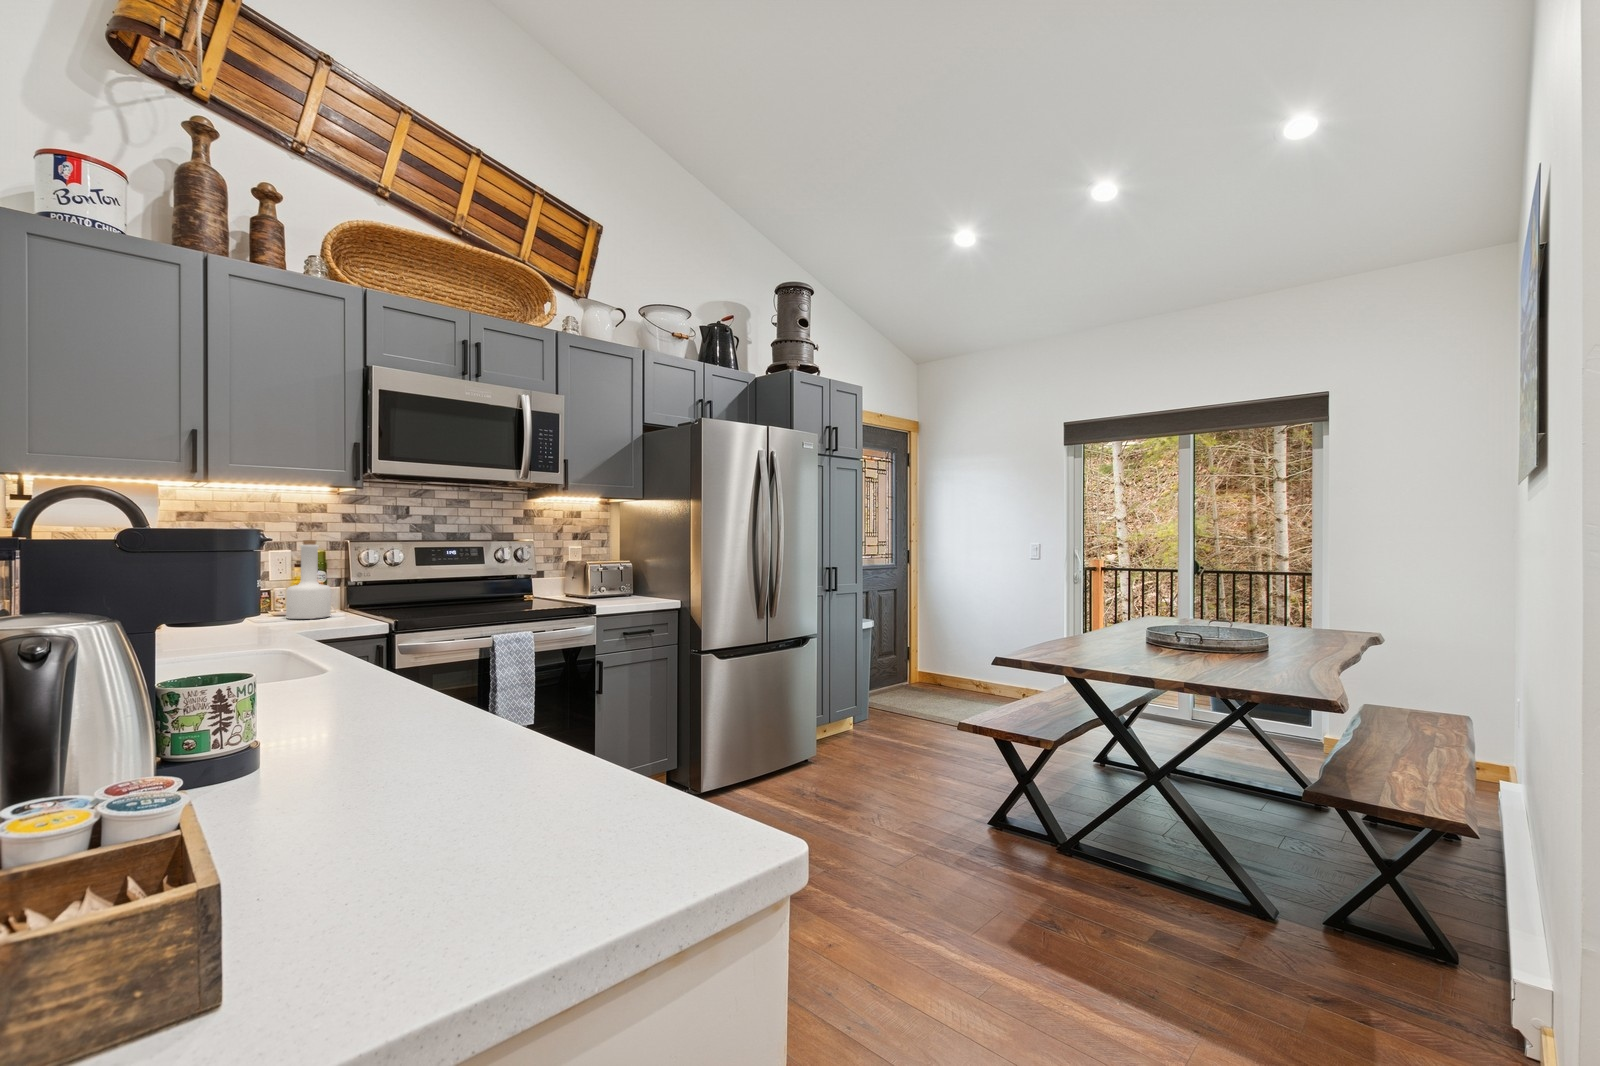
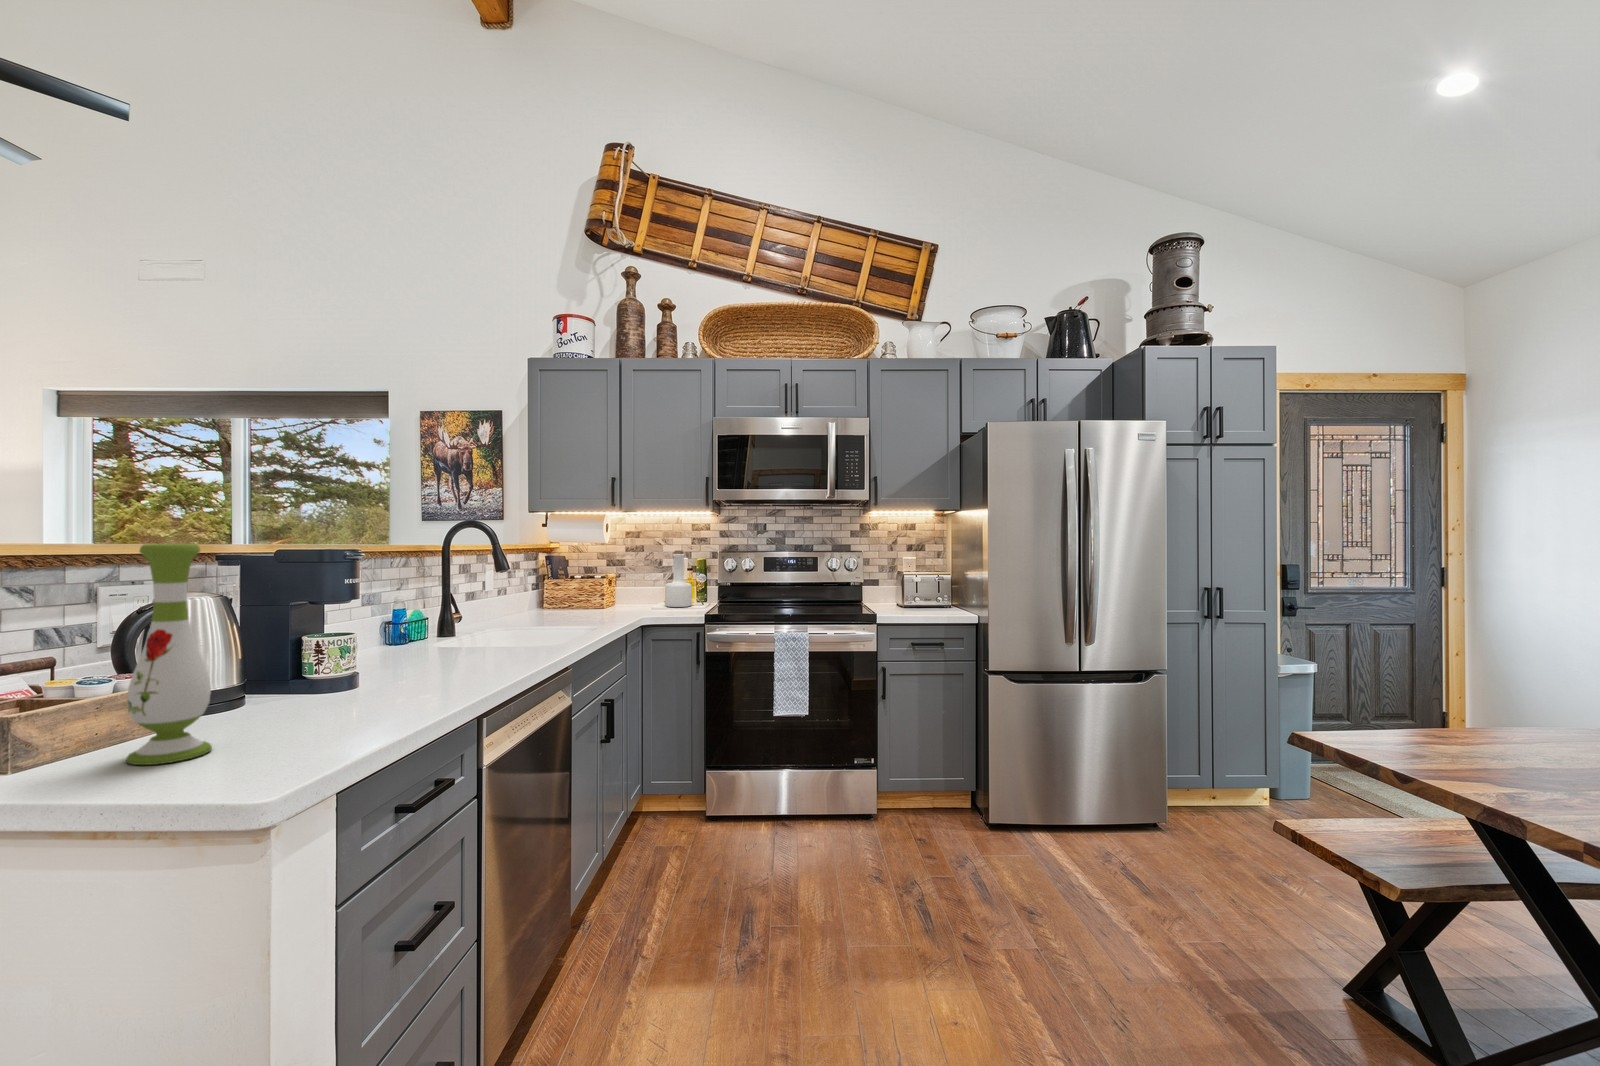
vase: none [406,454,561,946] -> present [126,544,212,765]

